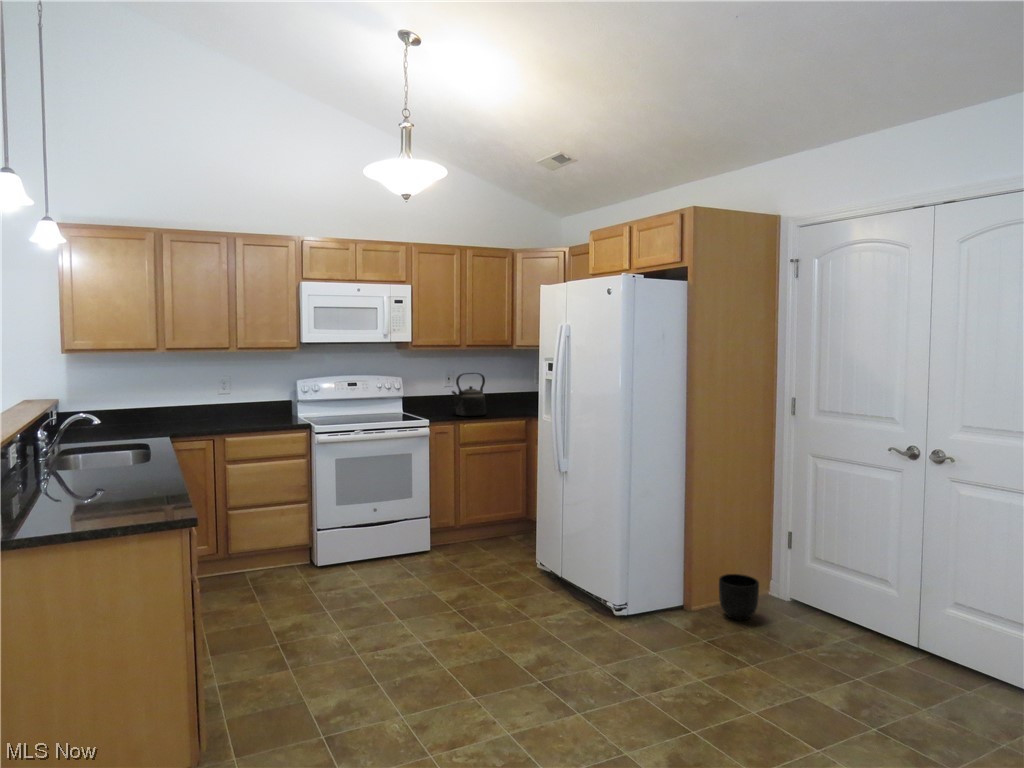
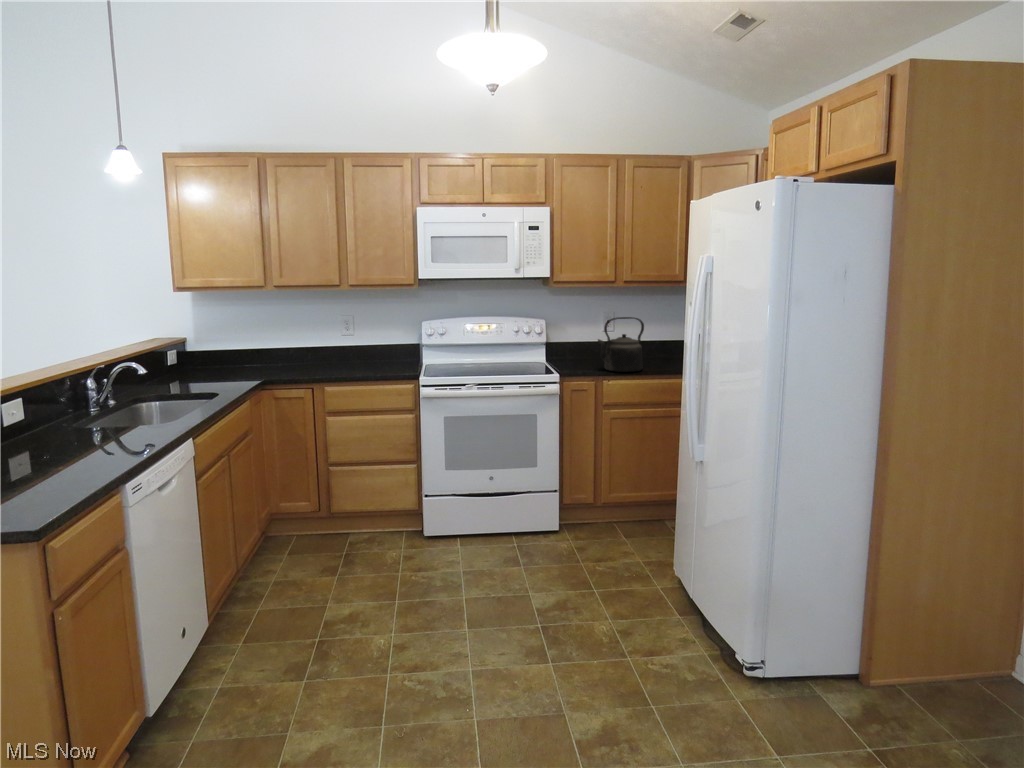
planter: present [719,574,759,620] -> none [914,643,984,719]

